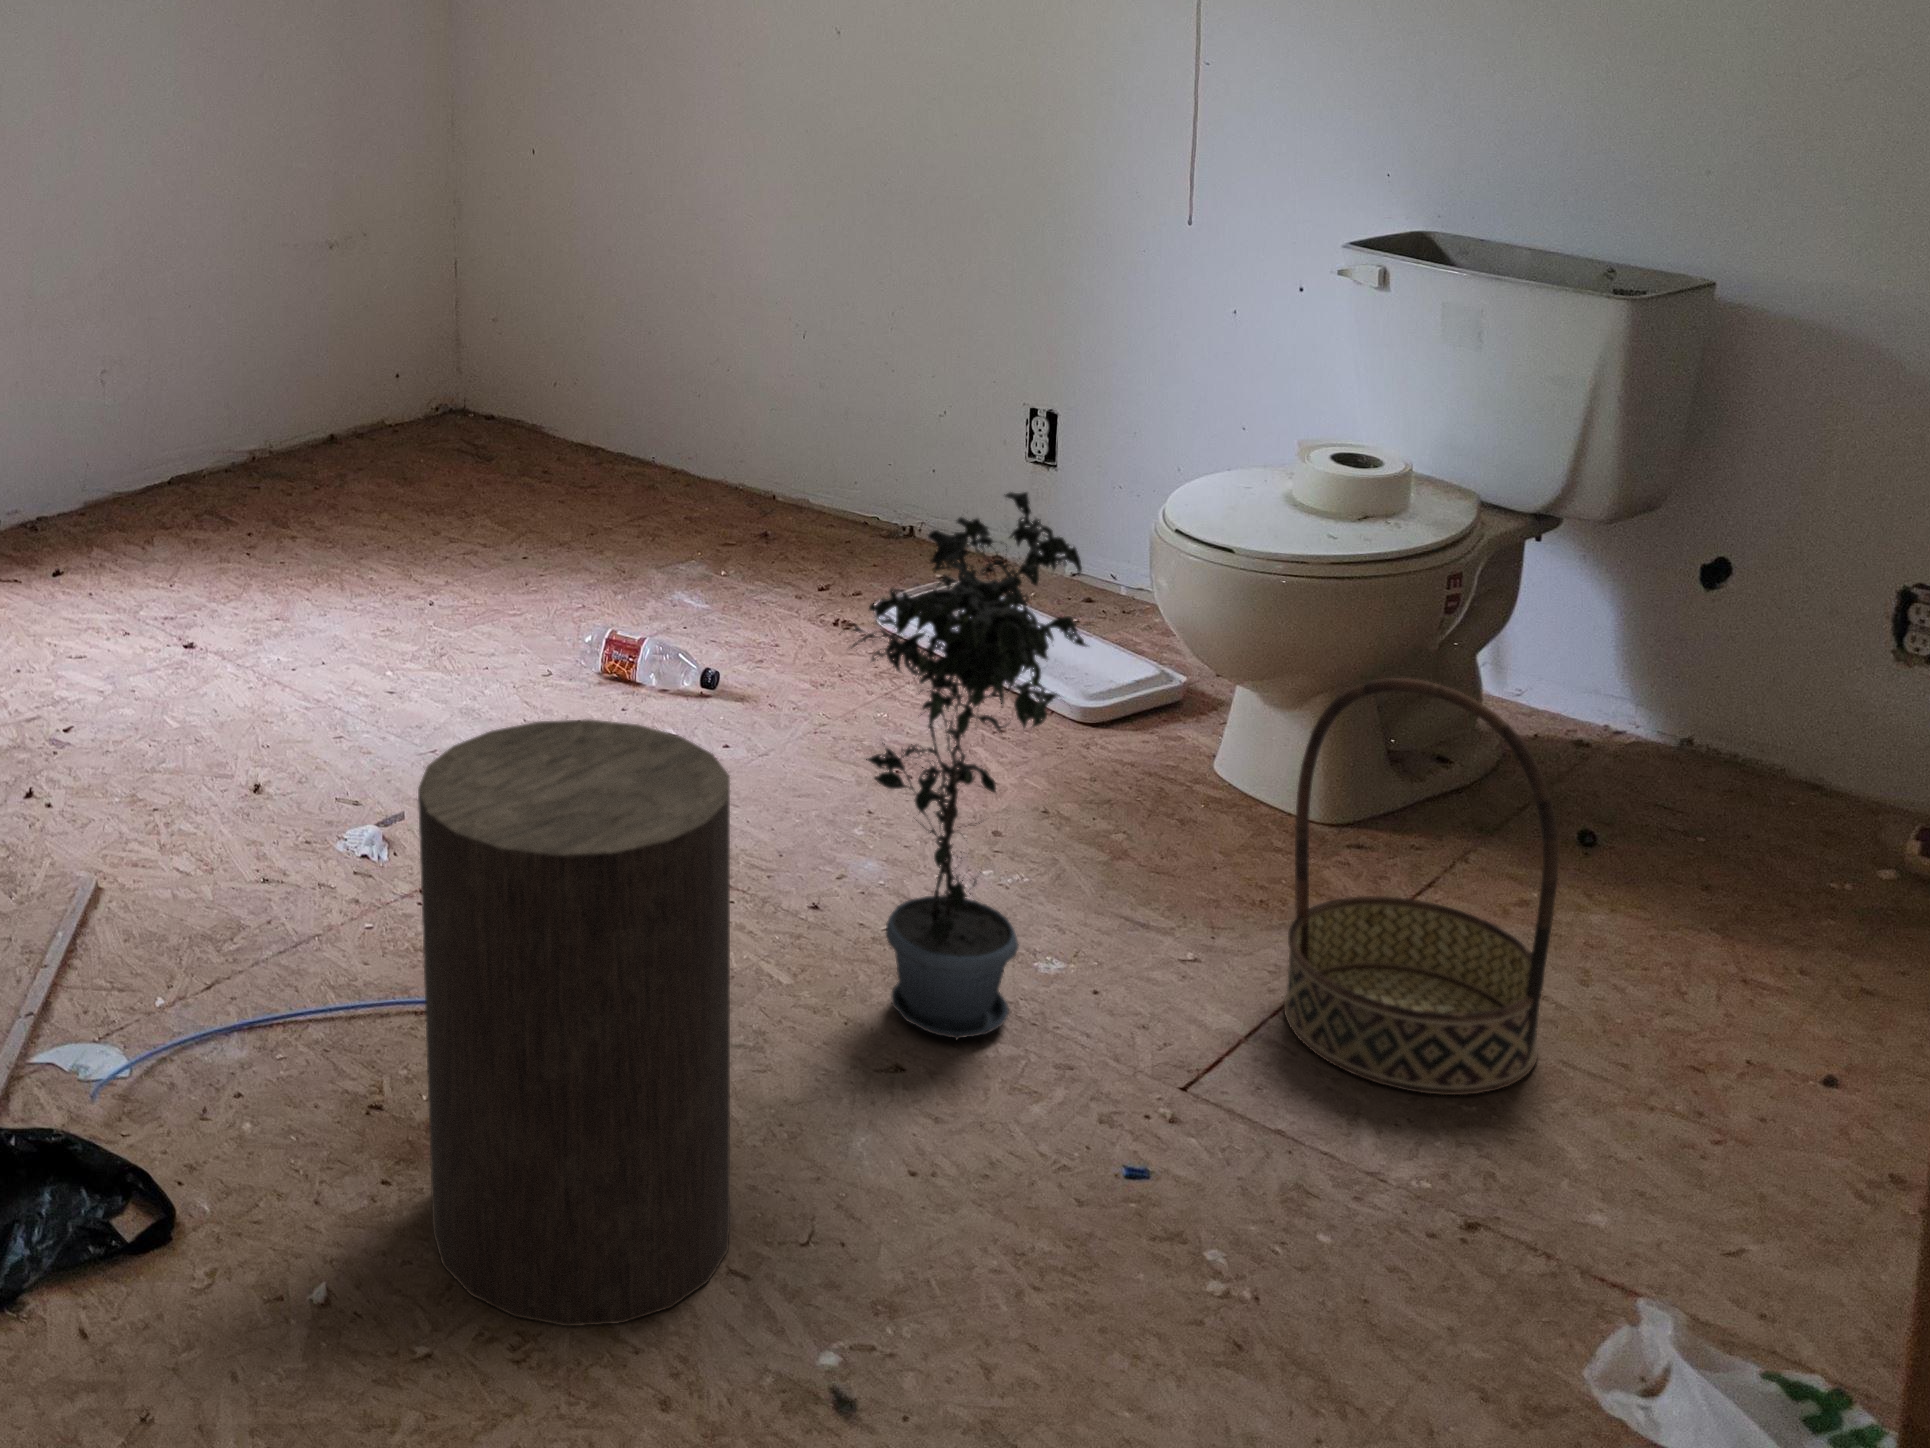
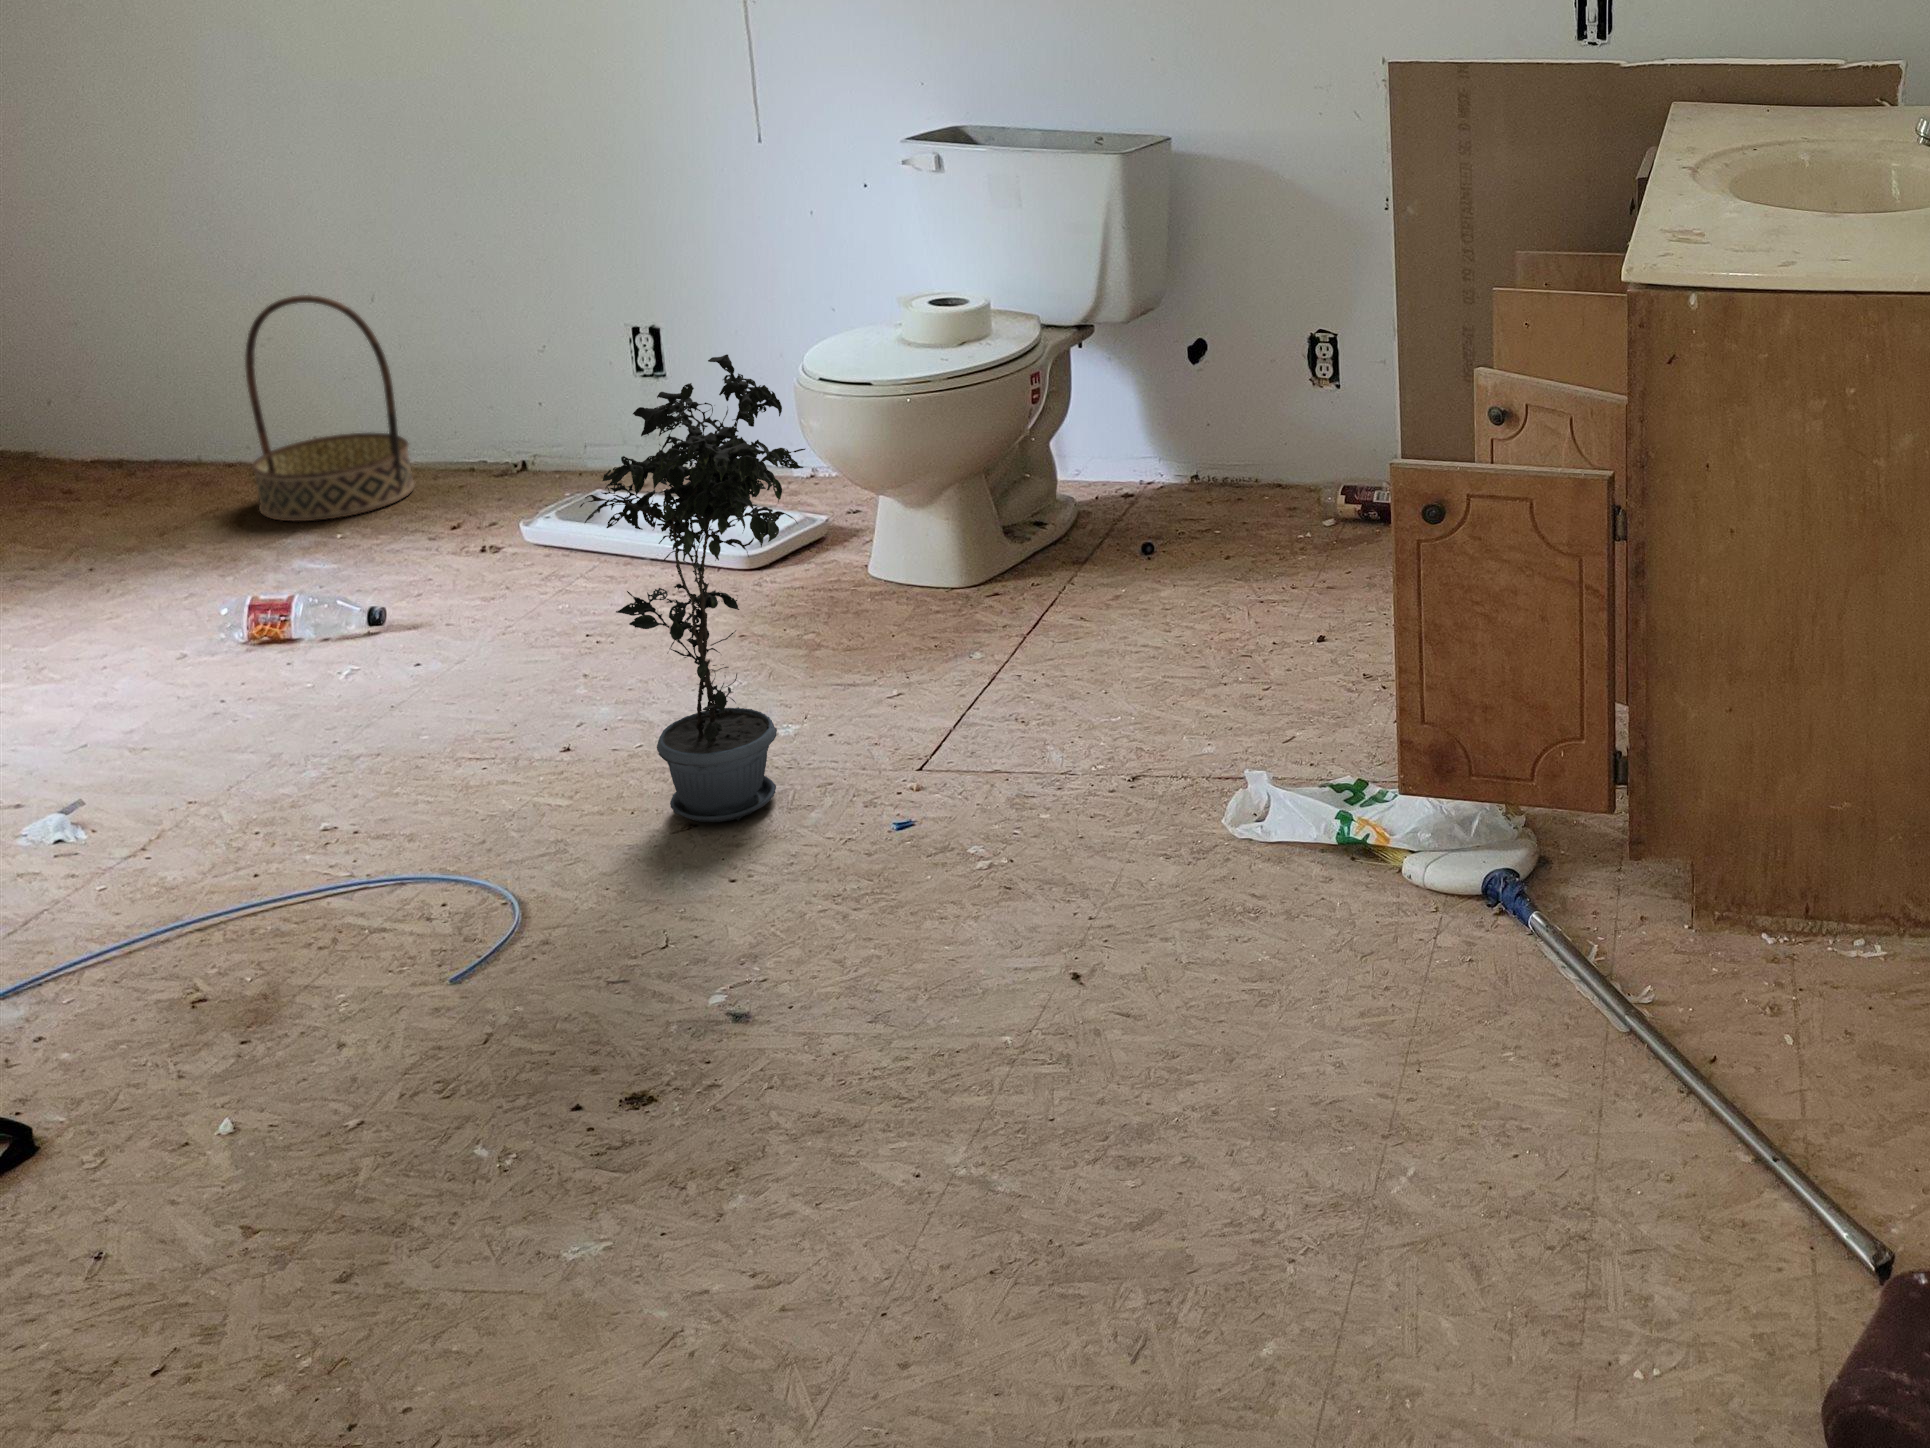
basket: present [1284,678,1559,1095] -> present [245,295,415,521]
stool: present [418,719,730,1326] -> none [225,610,606,1154]

